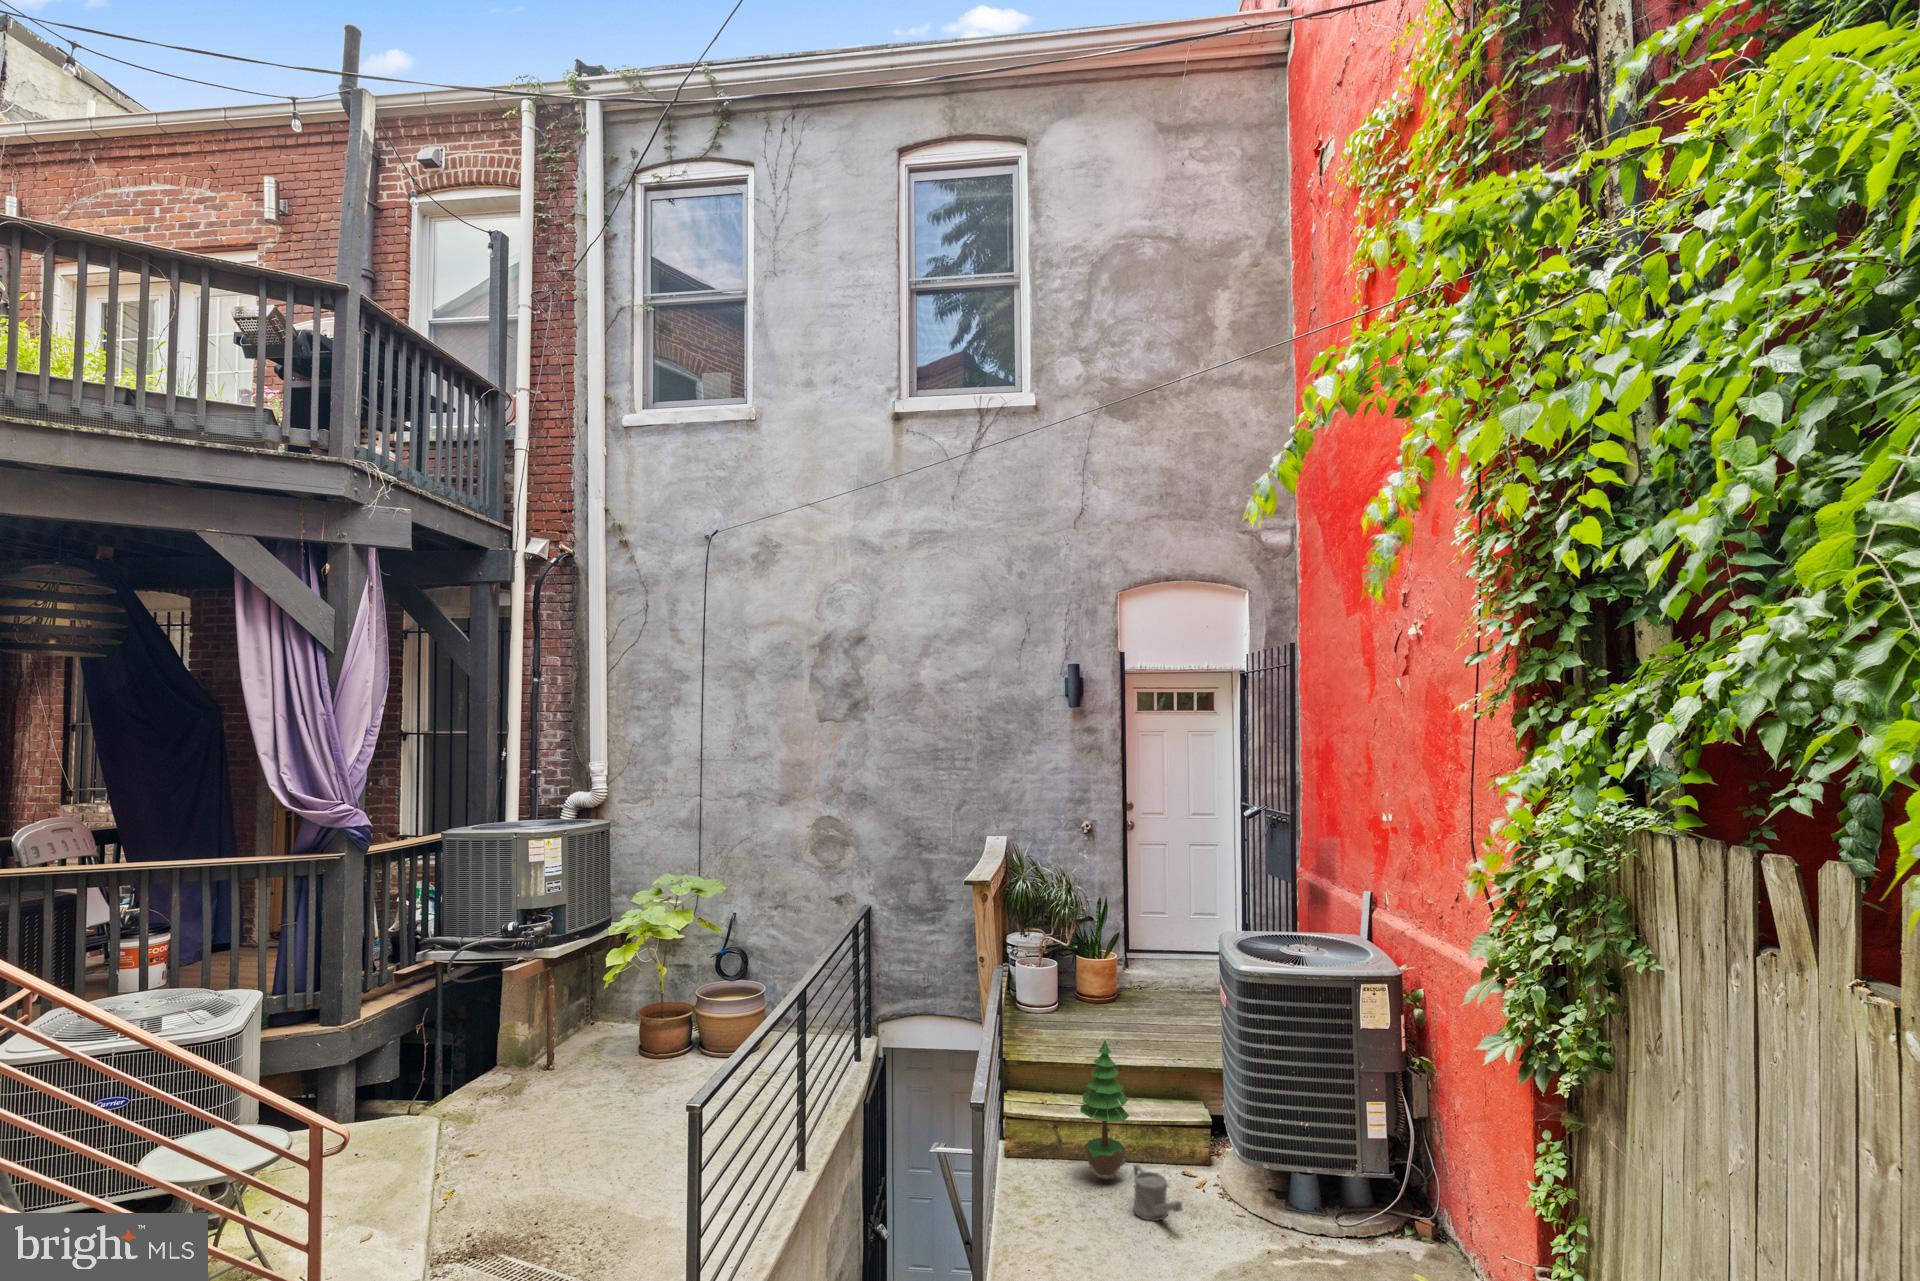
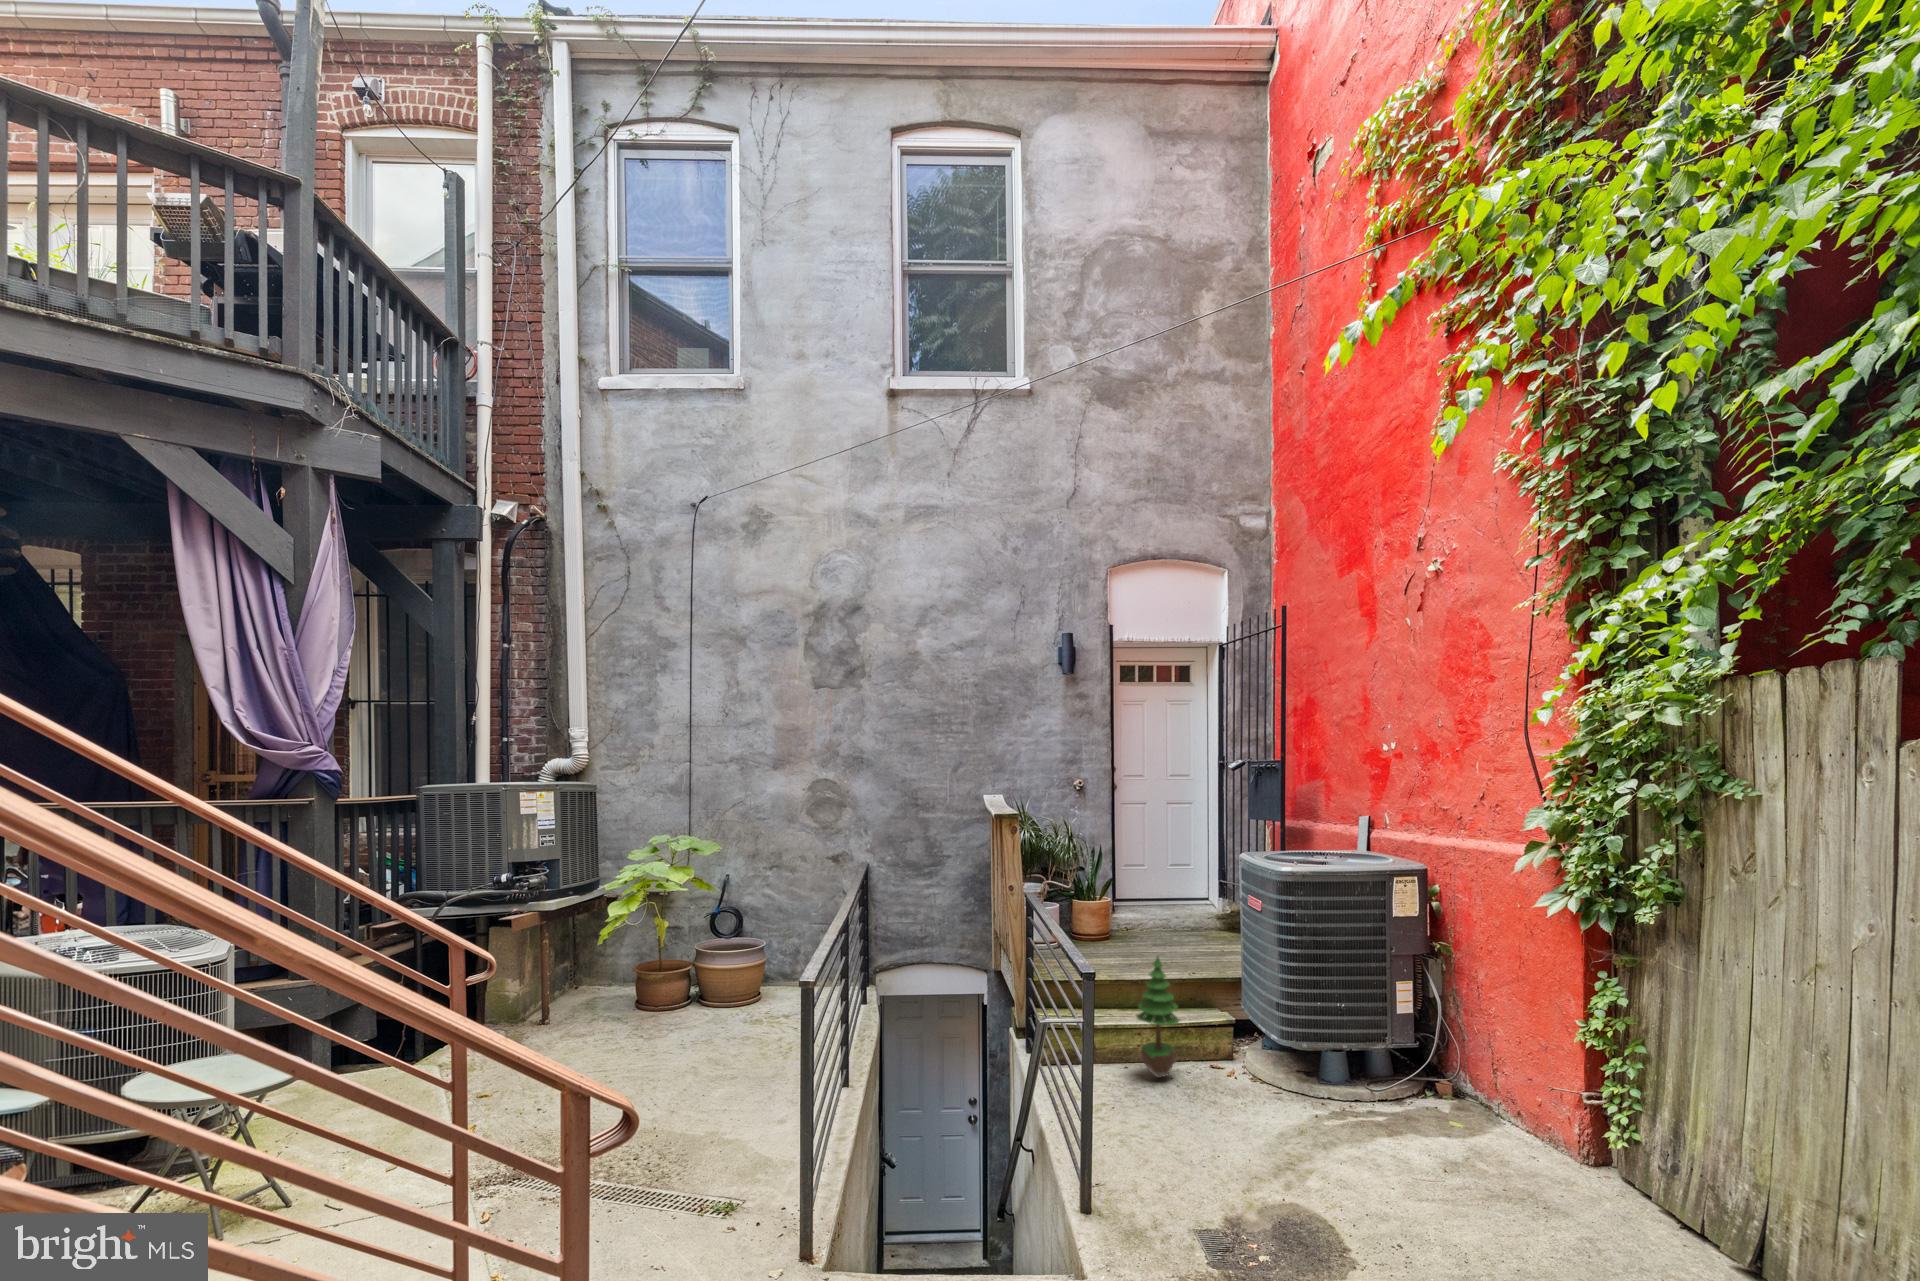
watering can: present [1134,1165,1182,1221] -> none [1192,1060,1250,1104]

